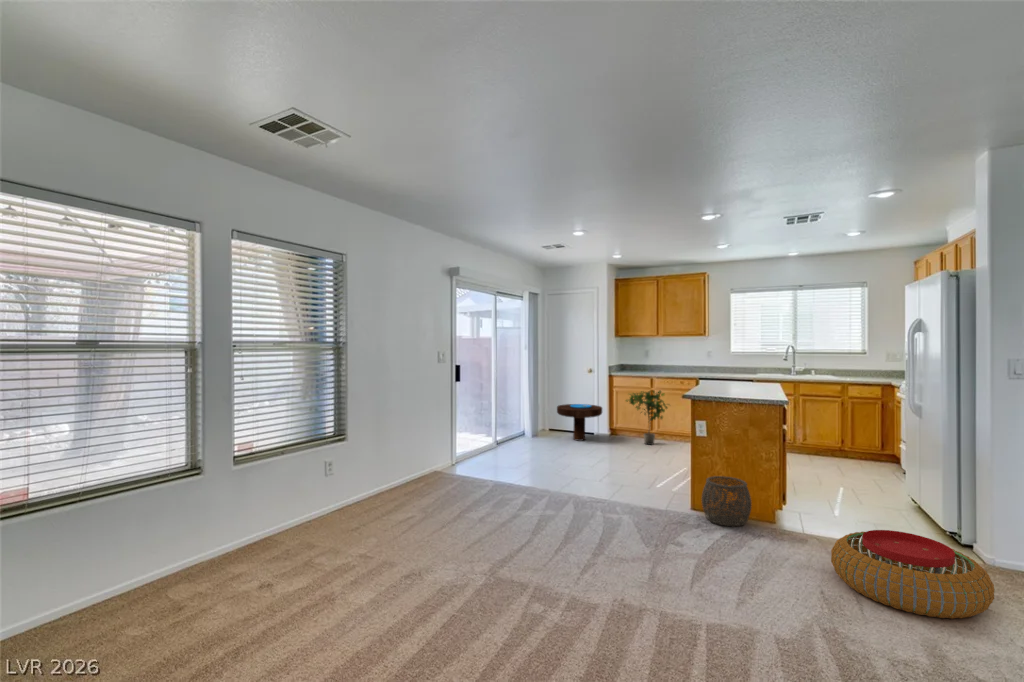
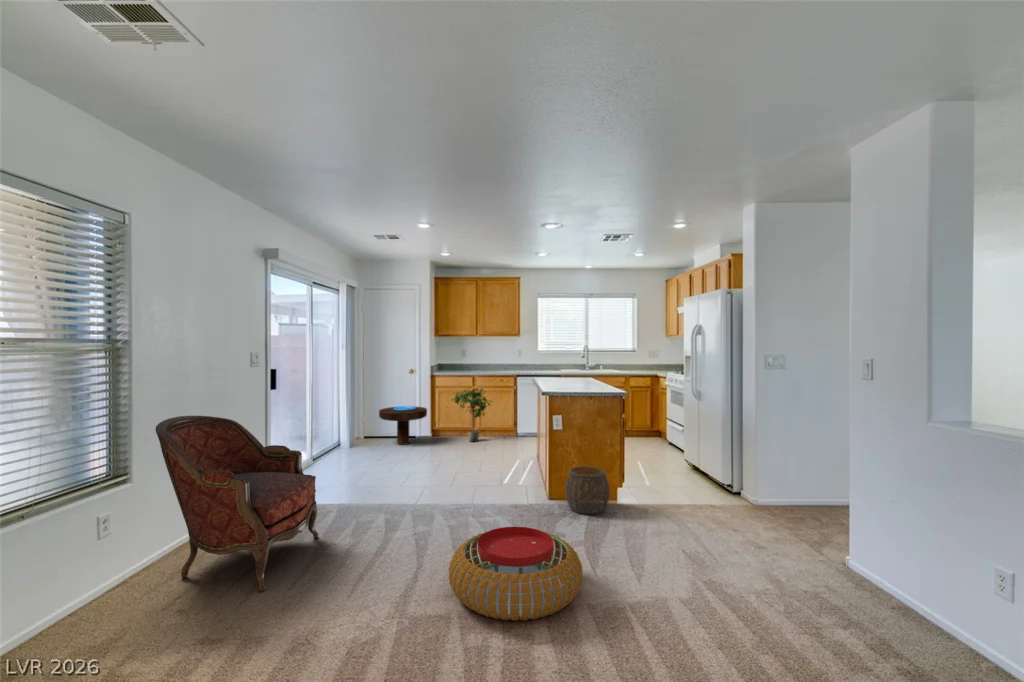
armchair: none [360,398,472,532] -> present [155,416,318,591]
pouf: present [831,530,994,619] -> present [449,527,583,621]

